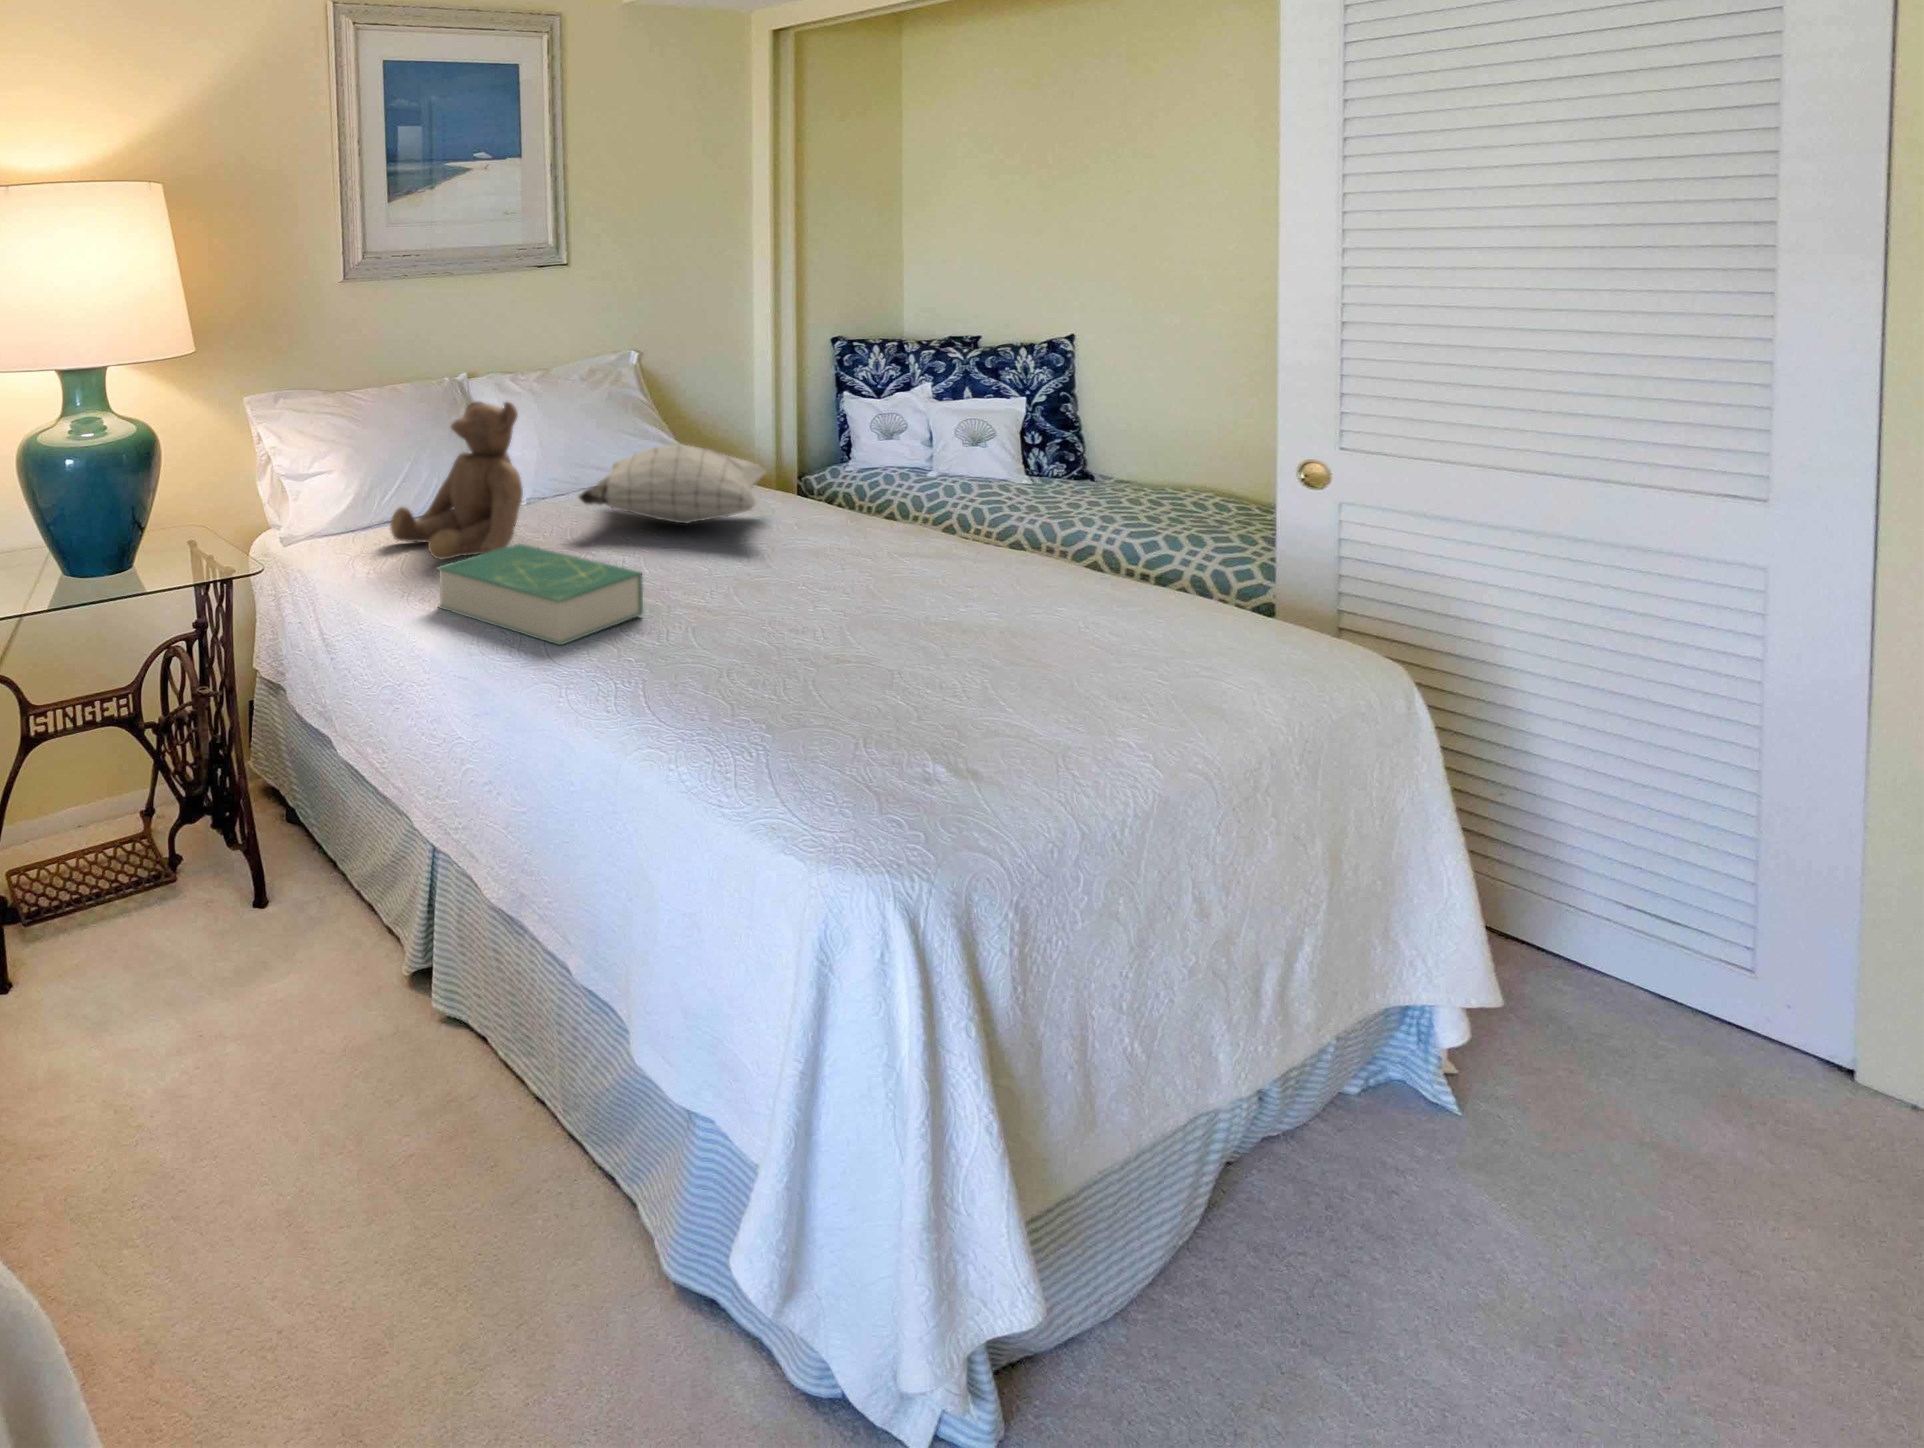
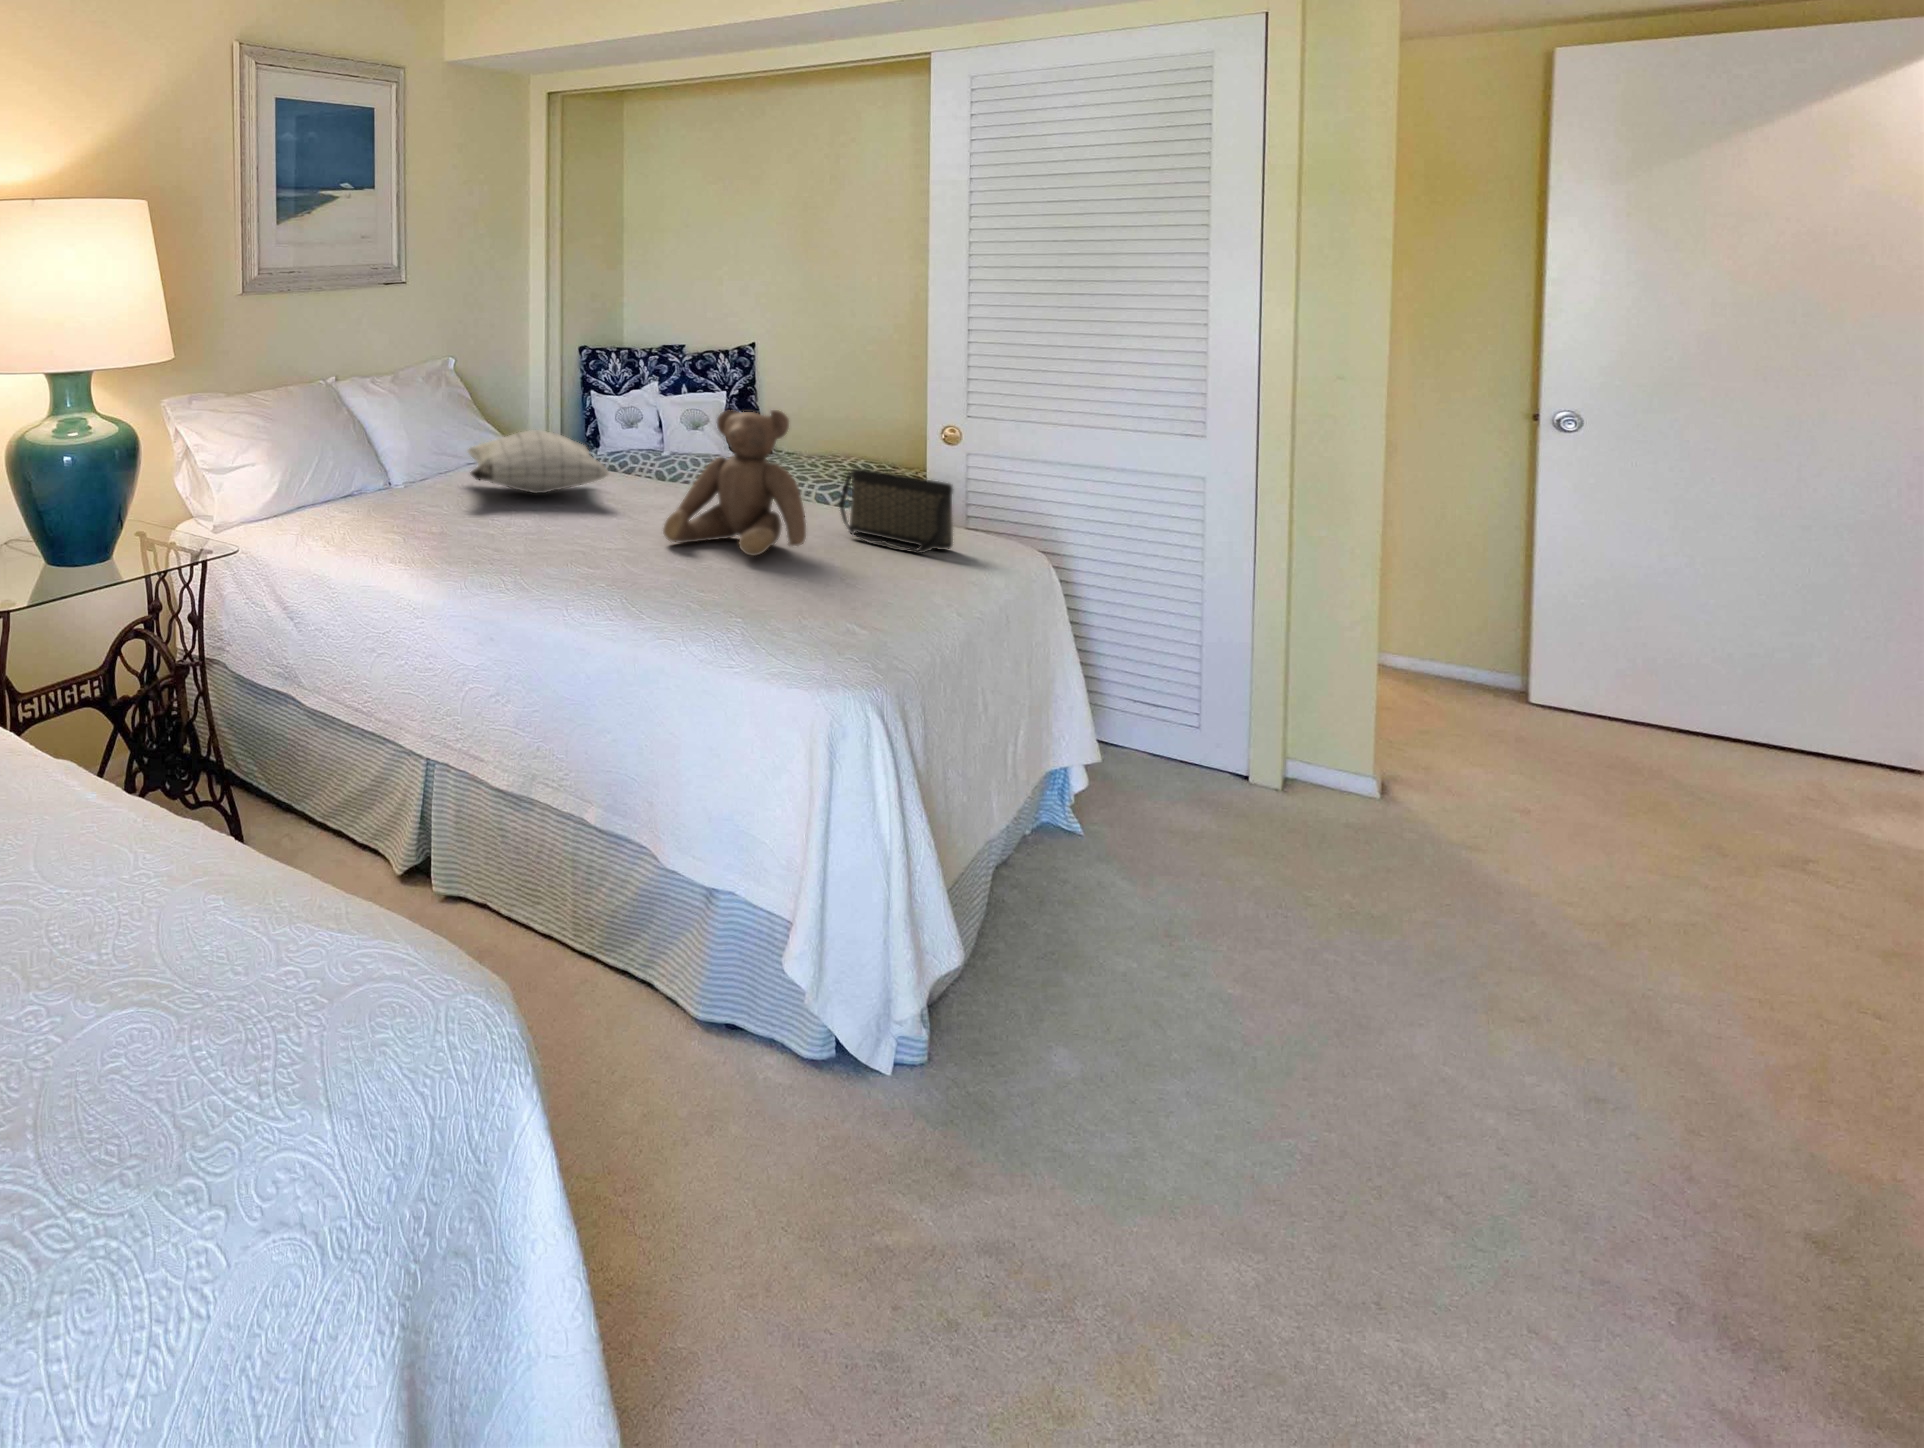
teddy bear: present [390,402,523,560] -> present [663,410,806,556]
handbag: none [1050,518,1213,650] -> present [839,469,953,553]
book: present [437,544,643,645] -> none [425,510,586,582]

